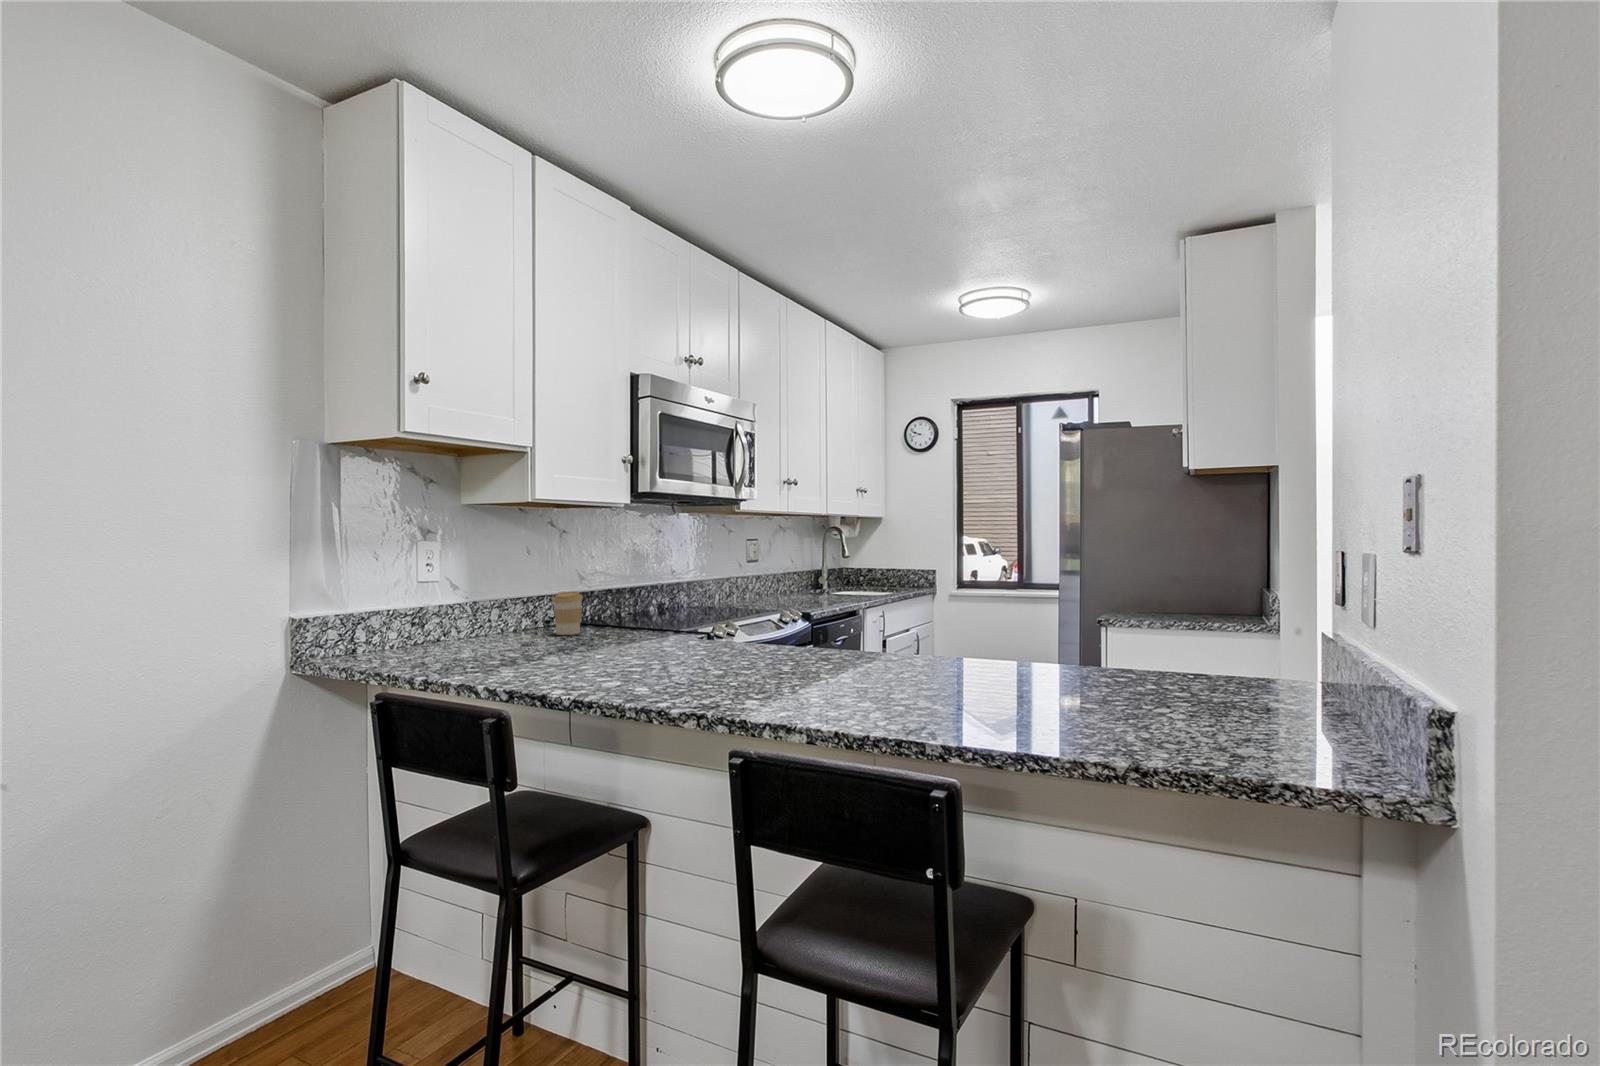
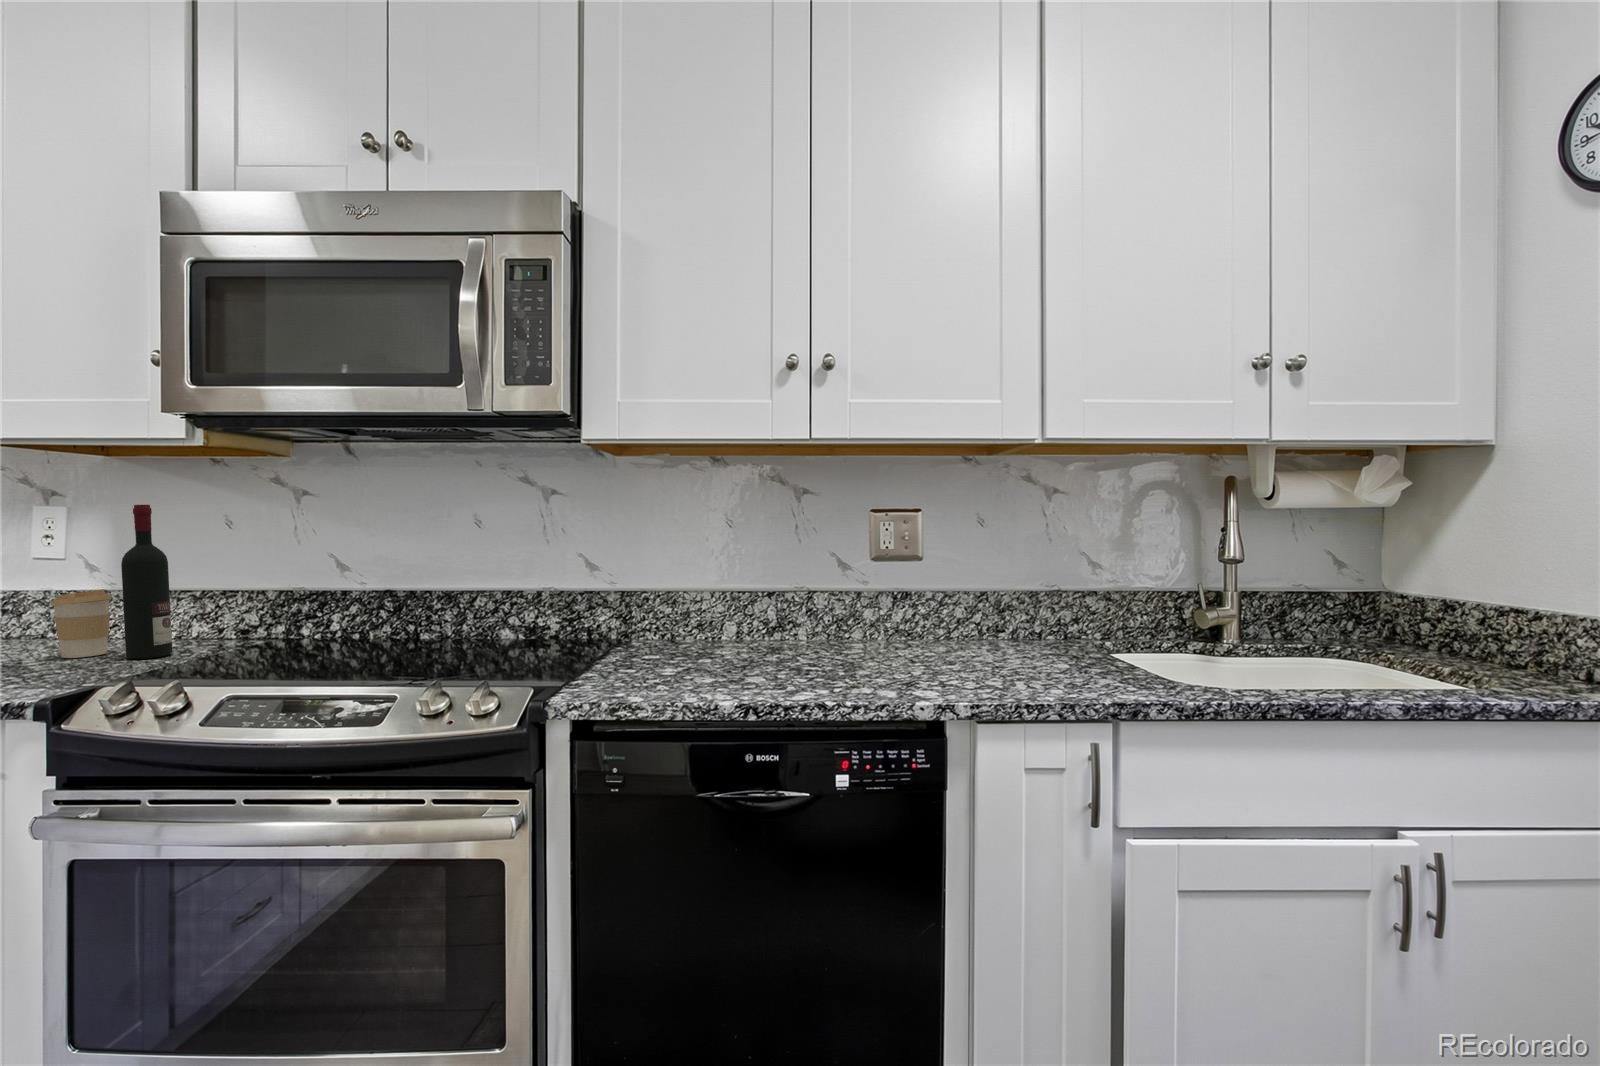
wine bottle: none [592,538,615,630] -> present [121,505,172,659]

